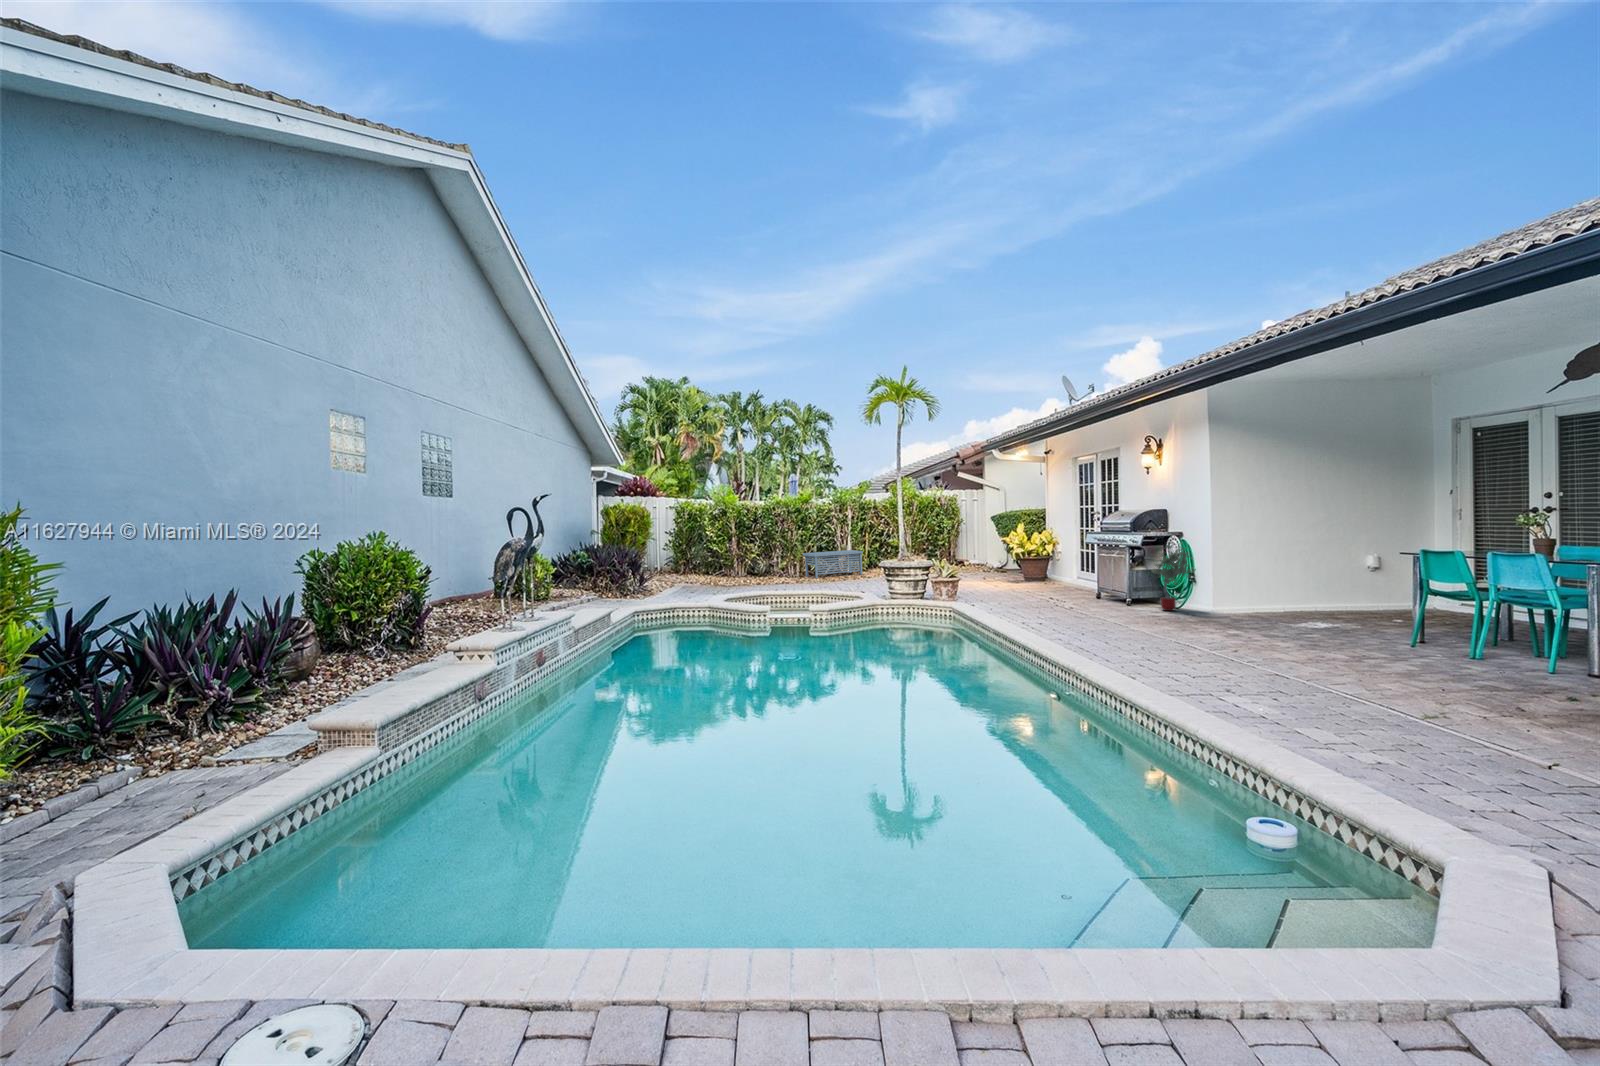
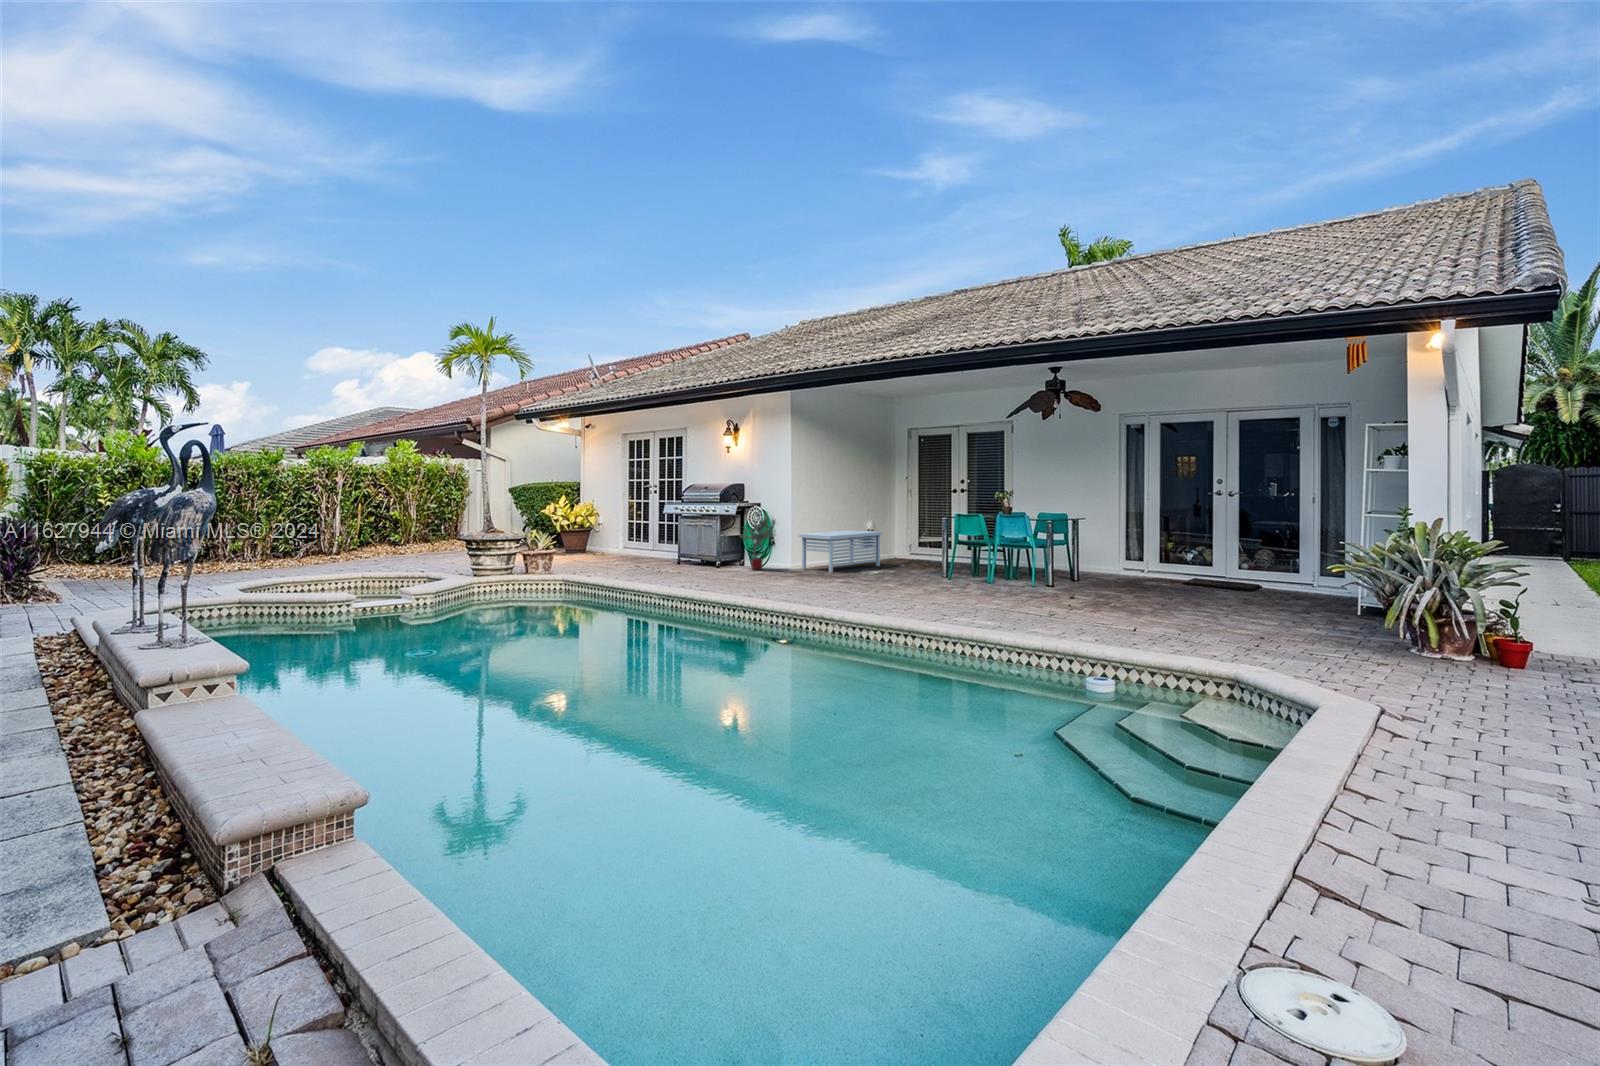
storage bench: present [803,550,863,578] -> present [798,530,882,572]

